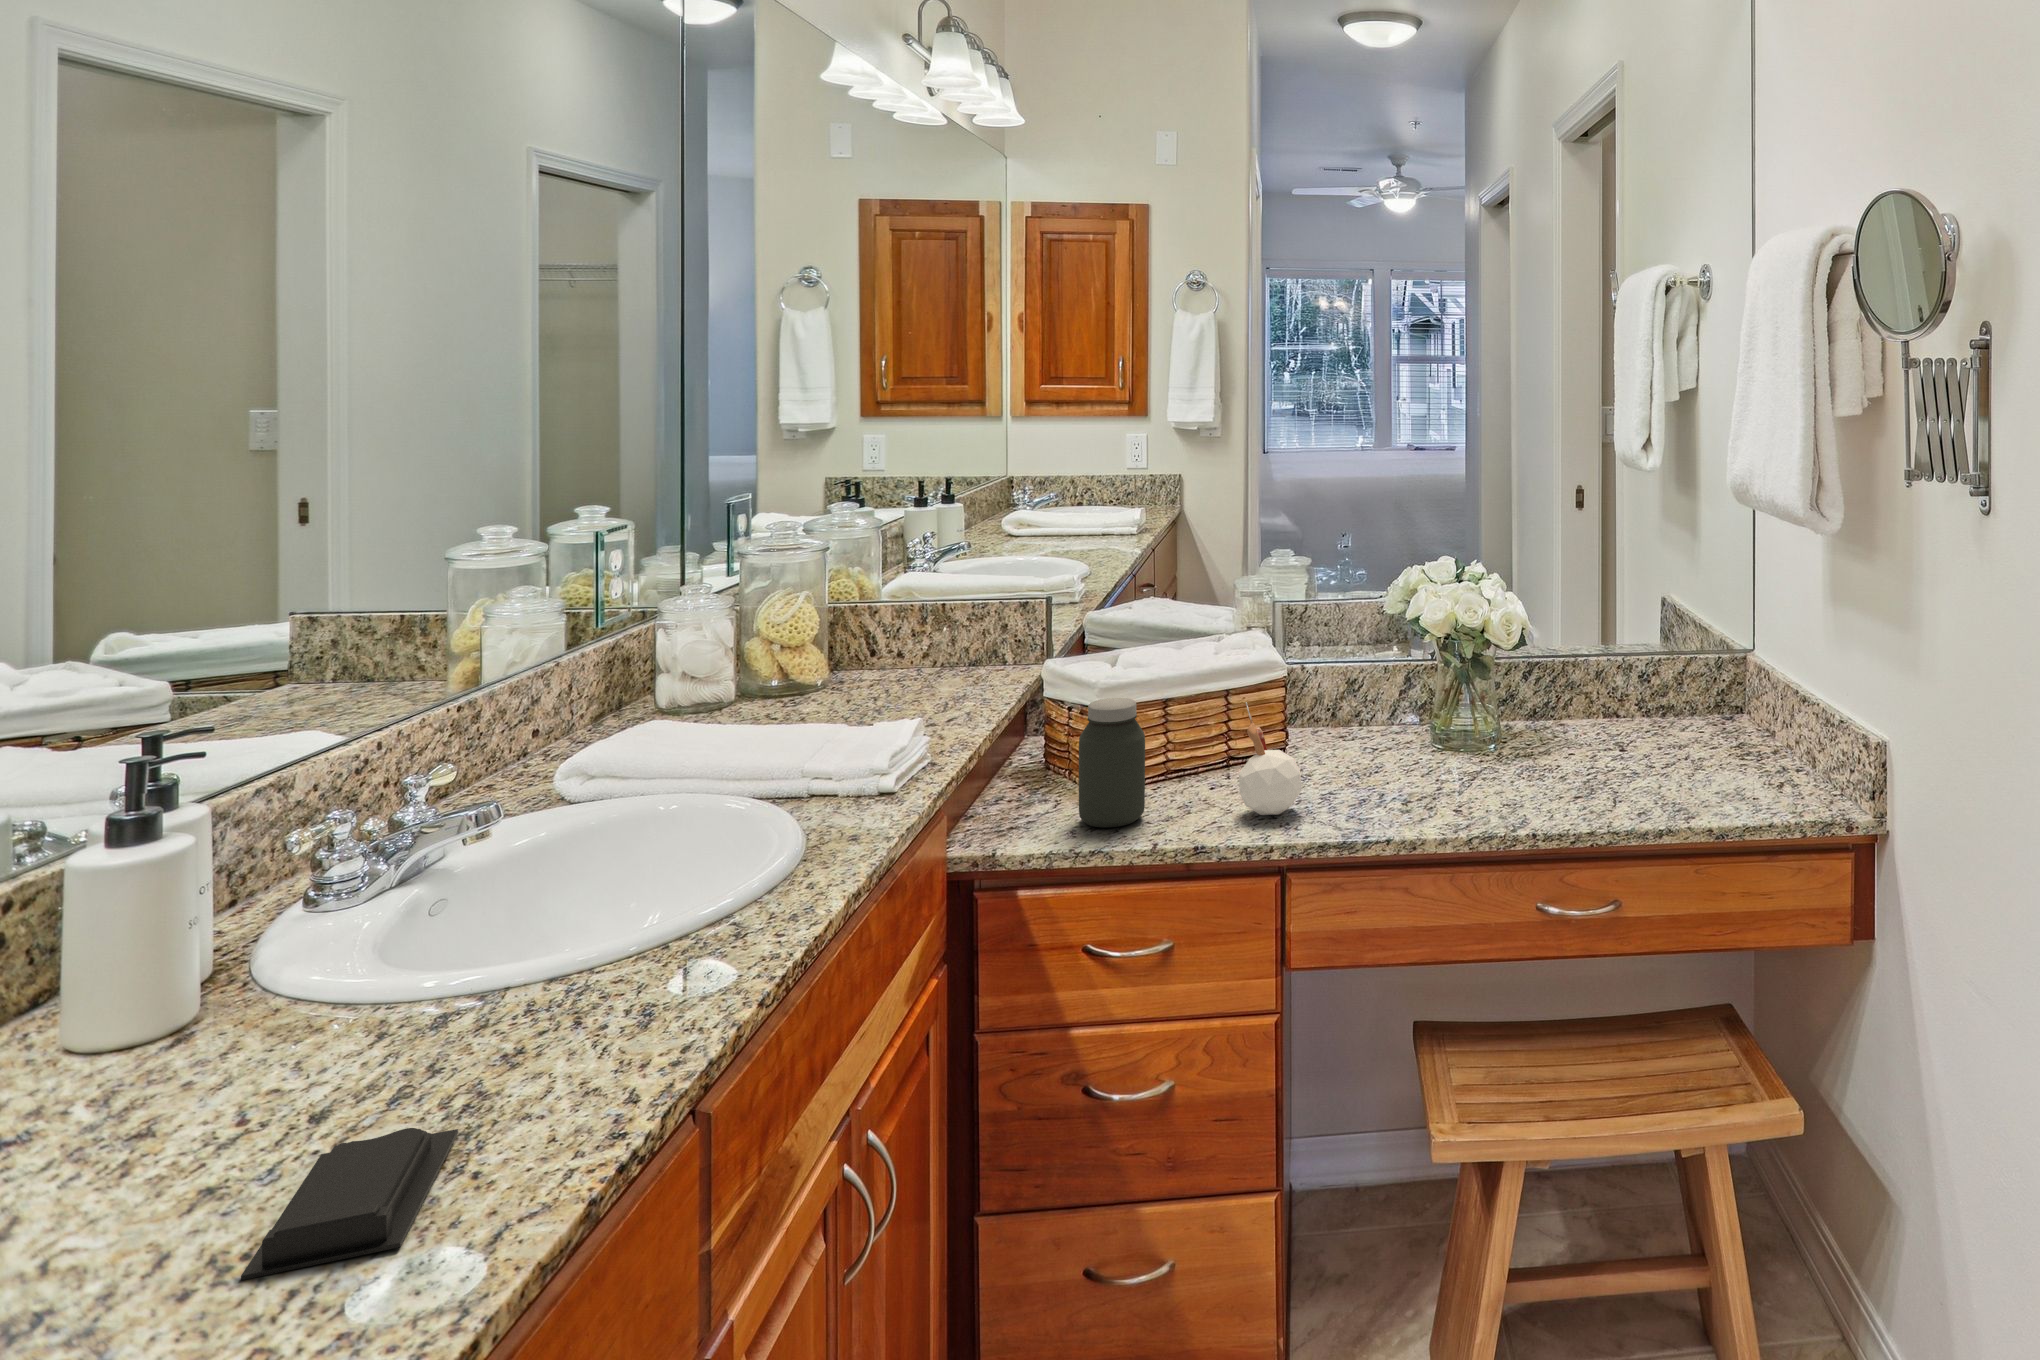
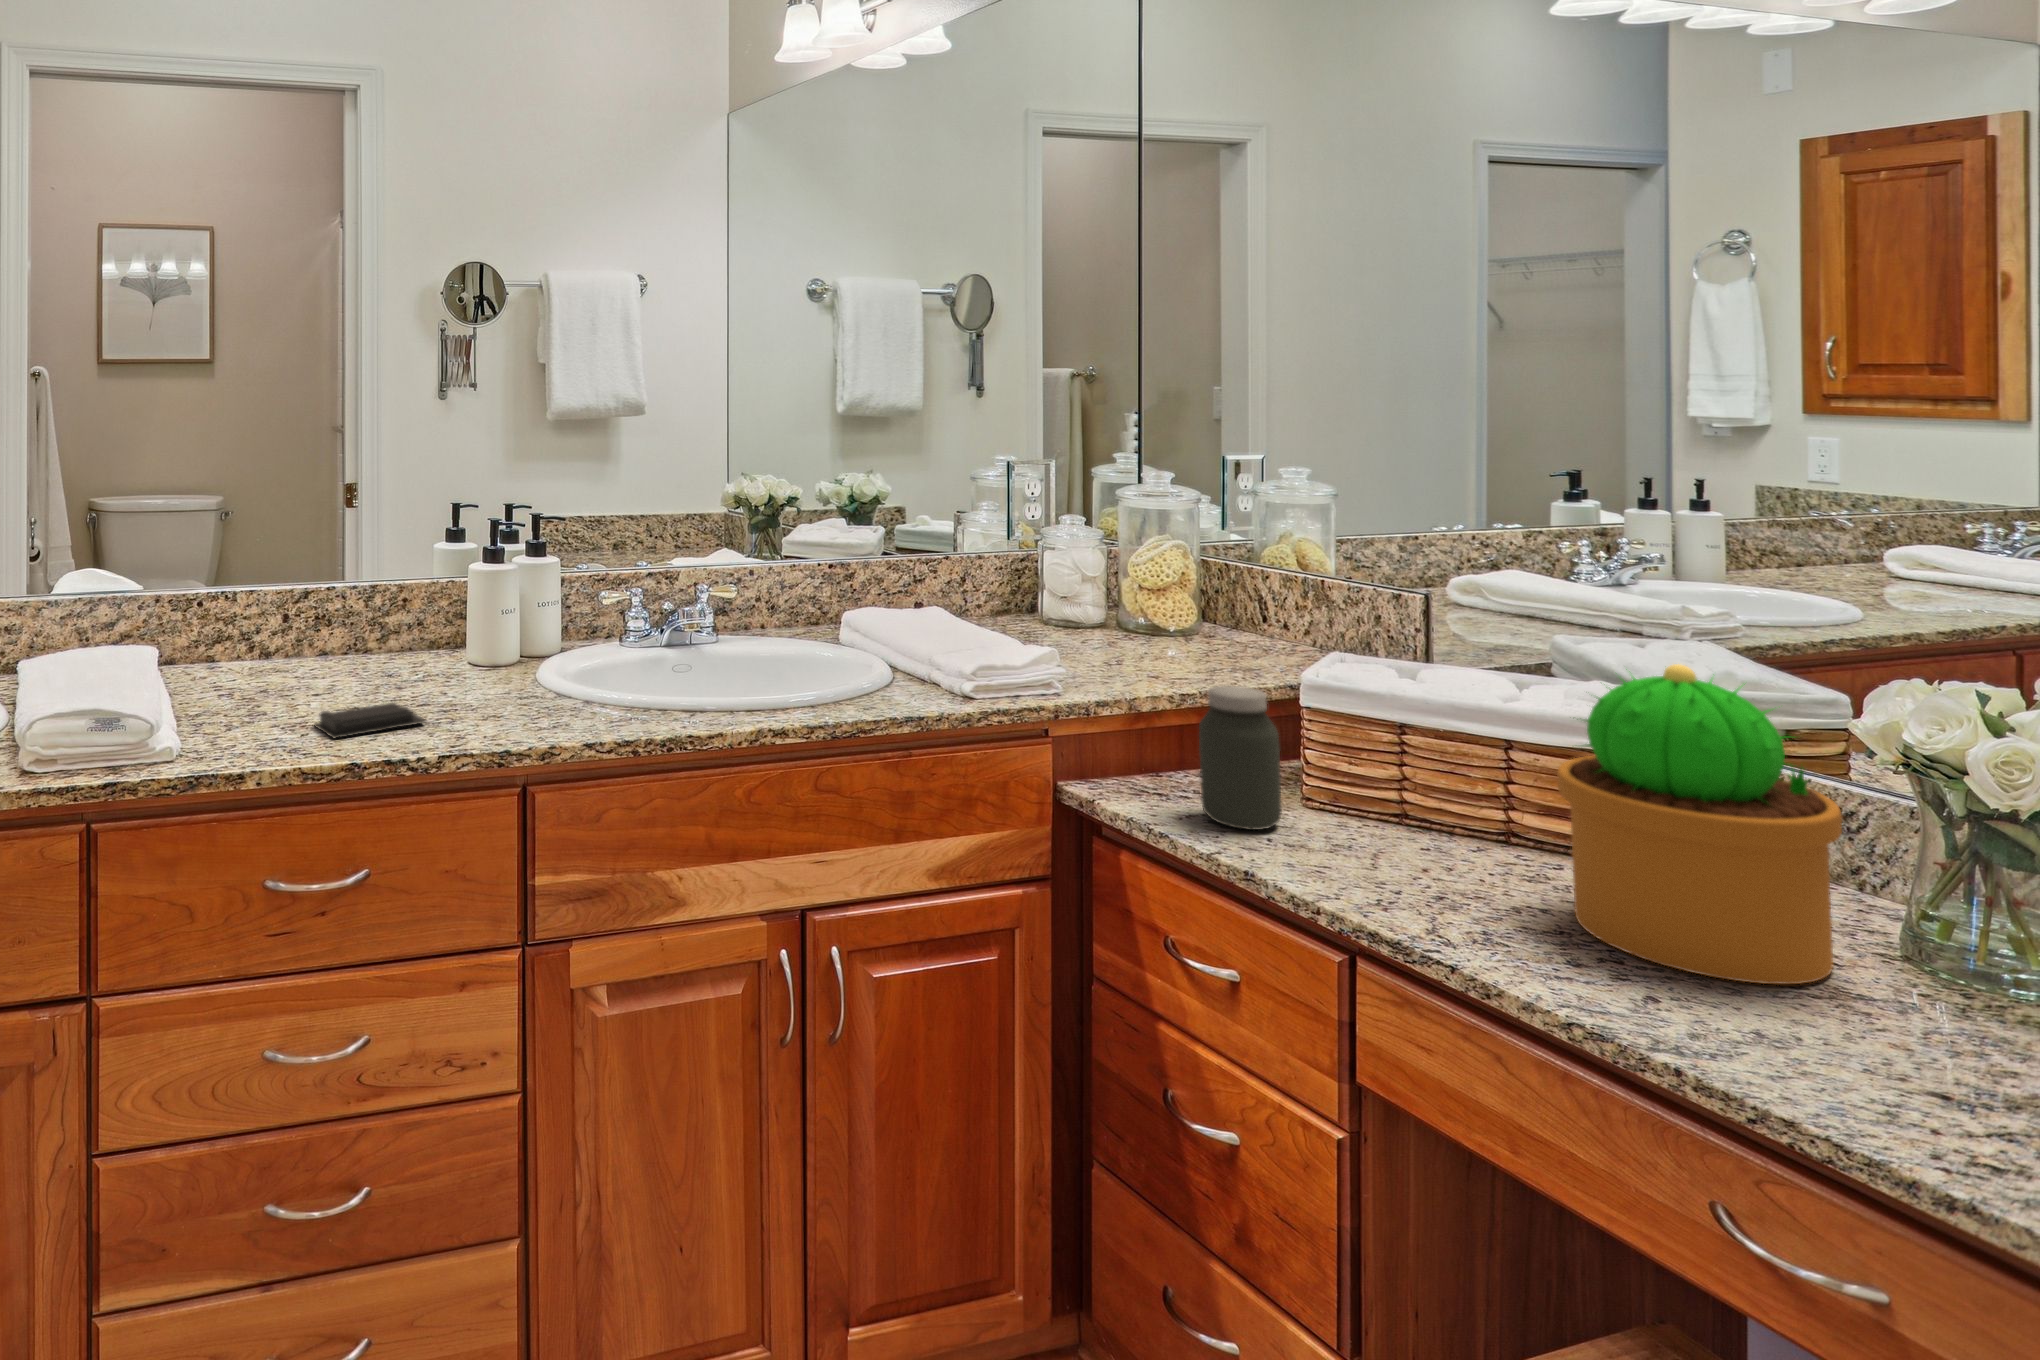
potted cactus: none [1327,601,1460,793] -> present [1557,664,1842,984]
candle: present [1239,702,1302,815] -> none [1347,738,1446,892]

